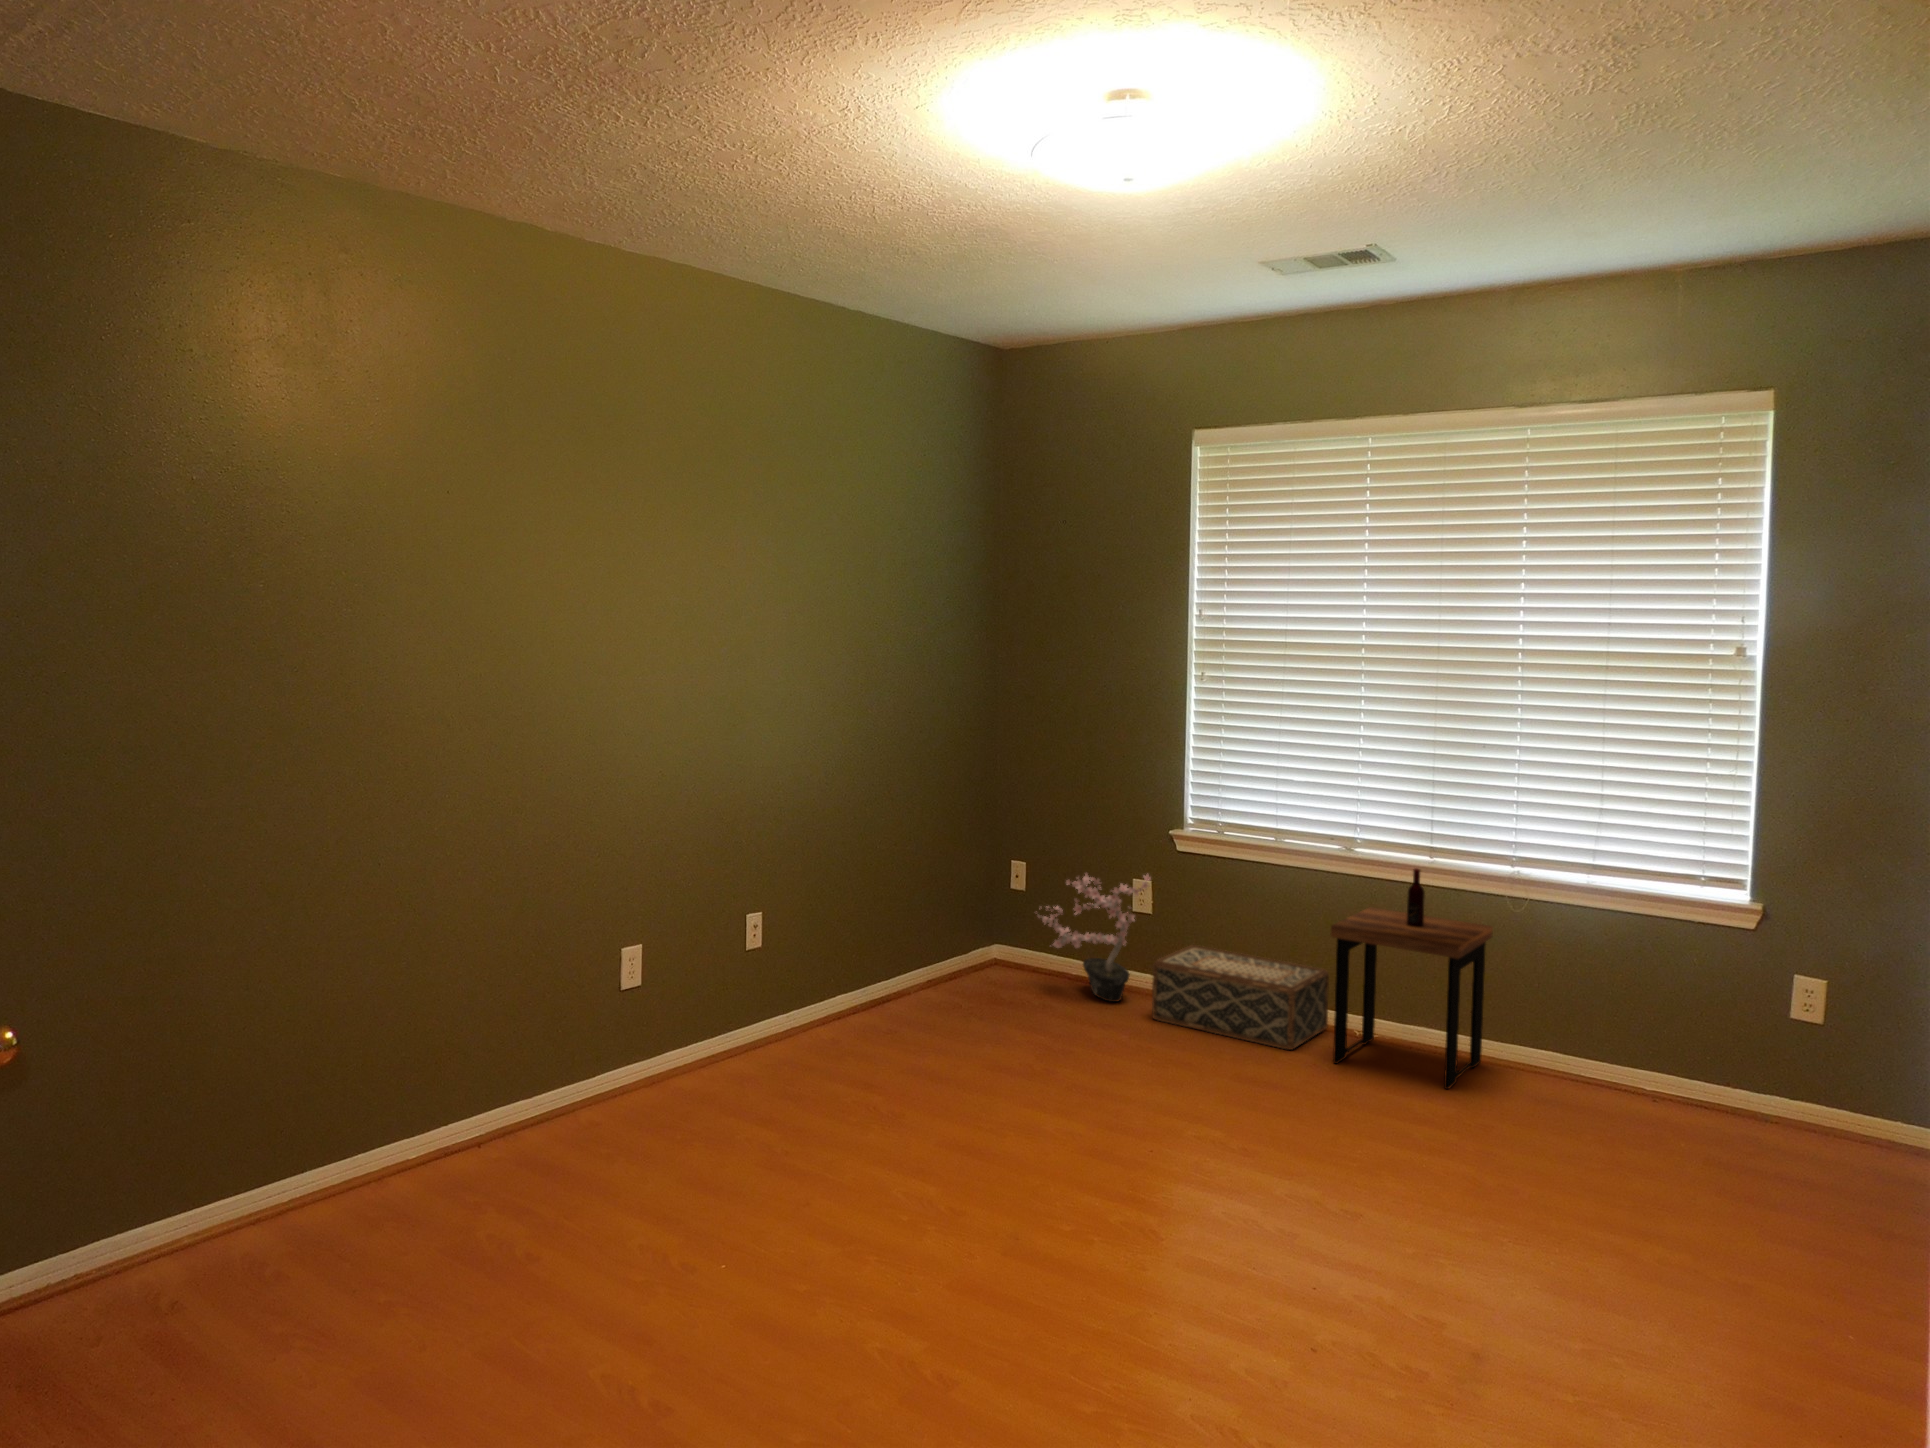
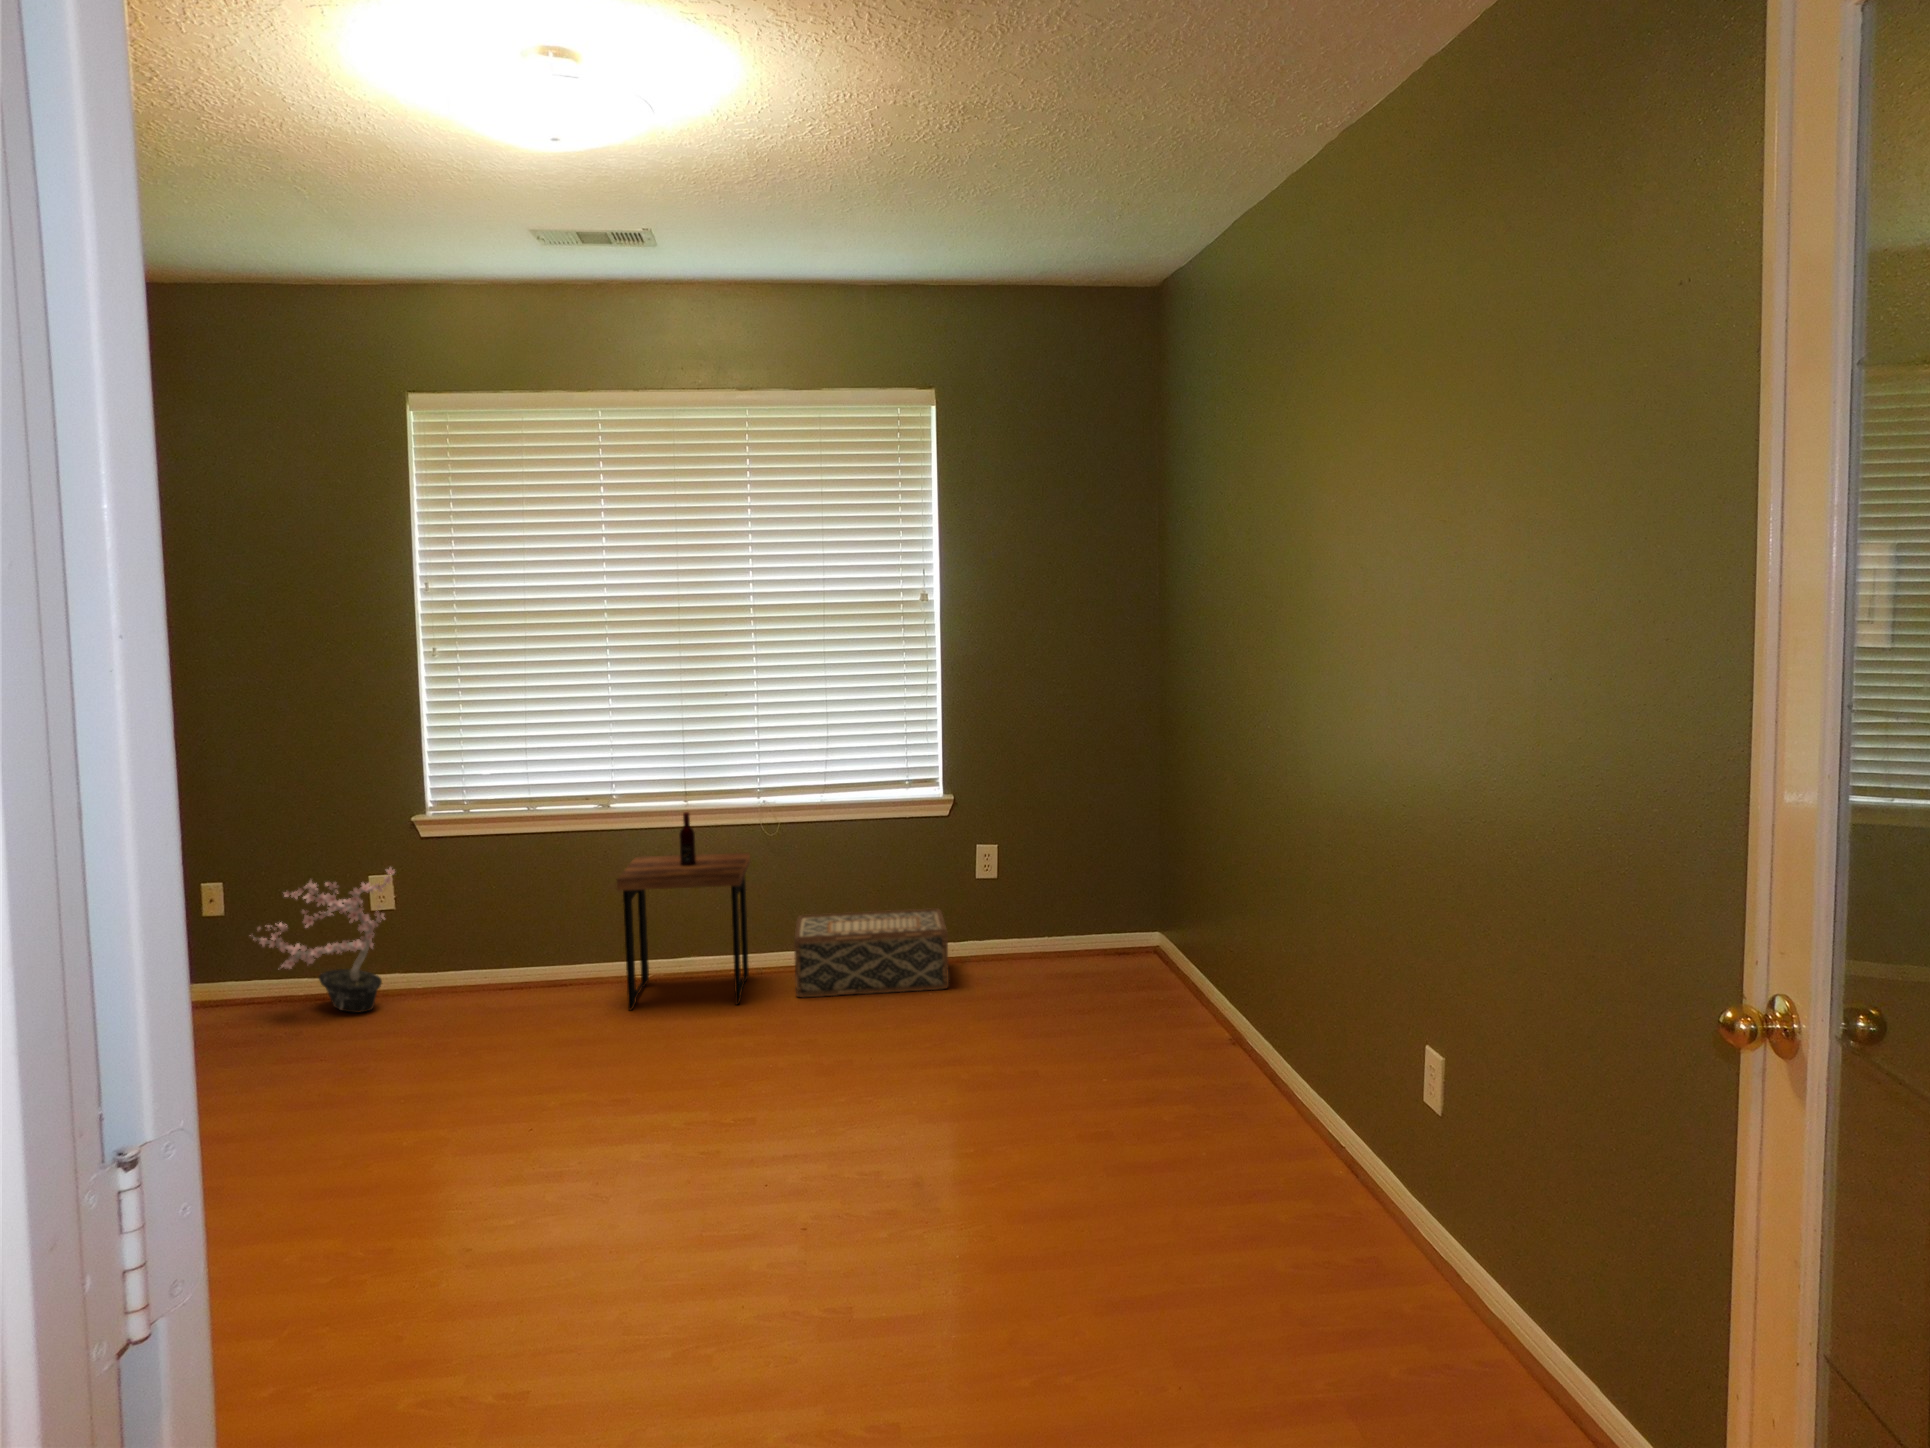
woven basket: present [1152,945,1329,1050] -> present [794,908,949,997]

